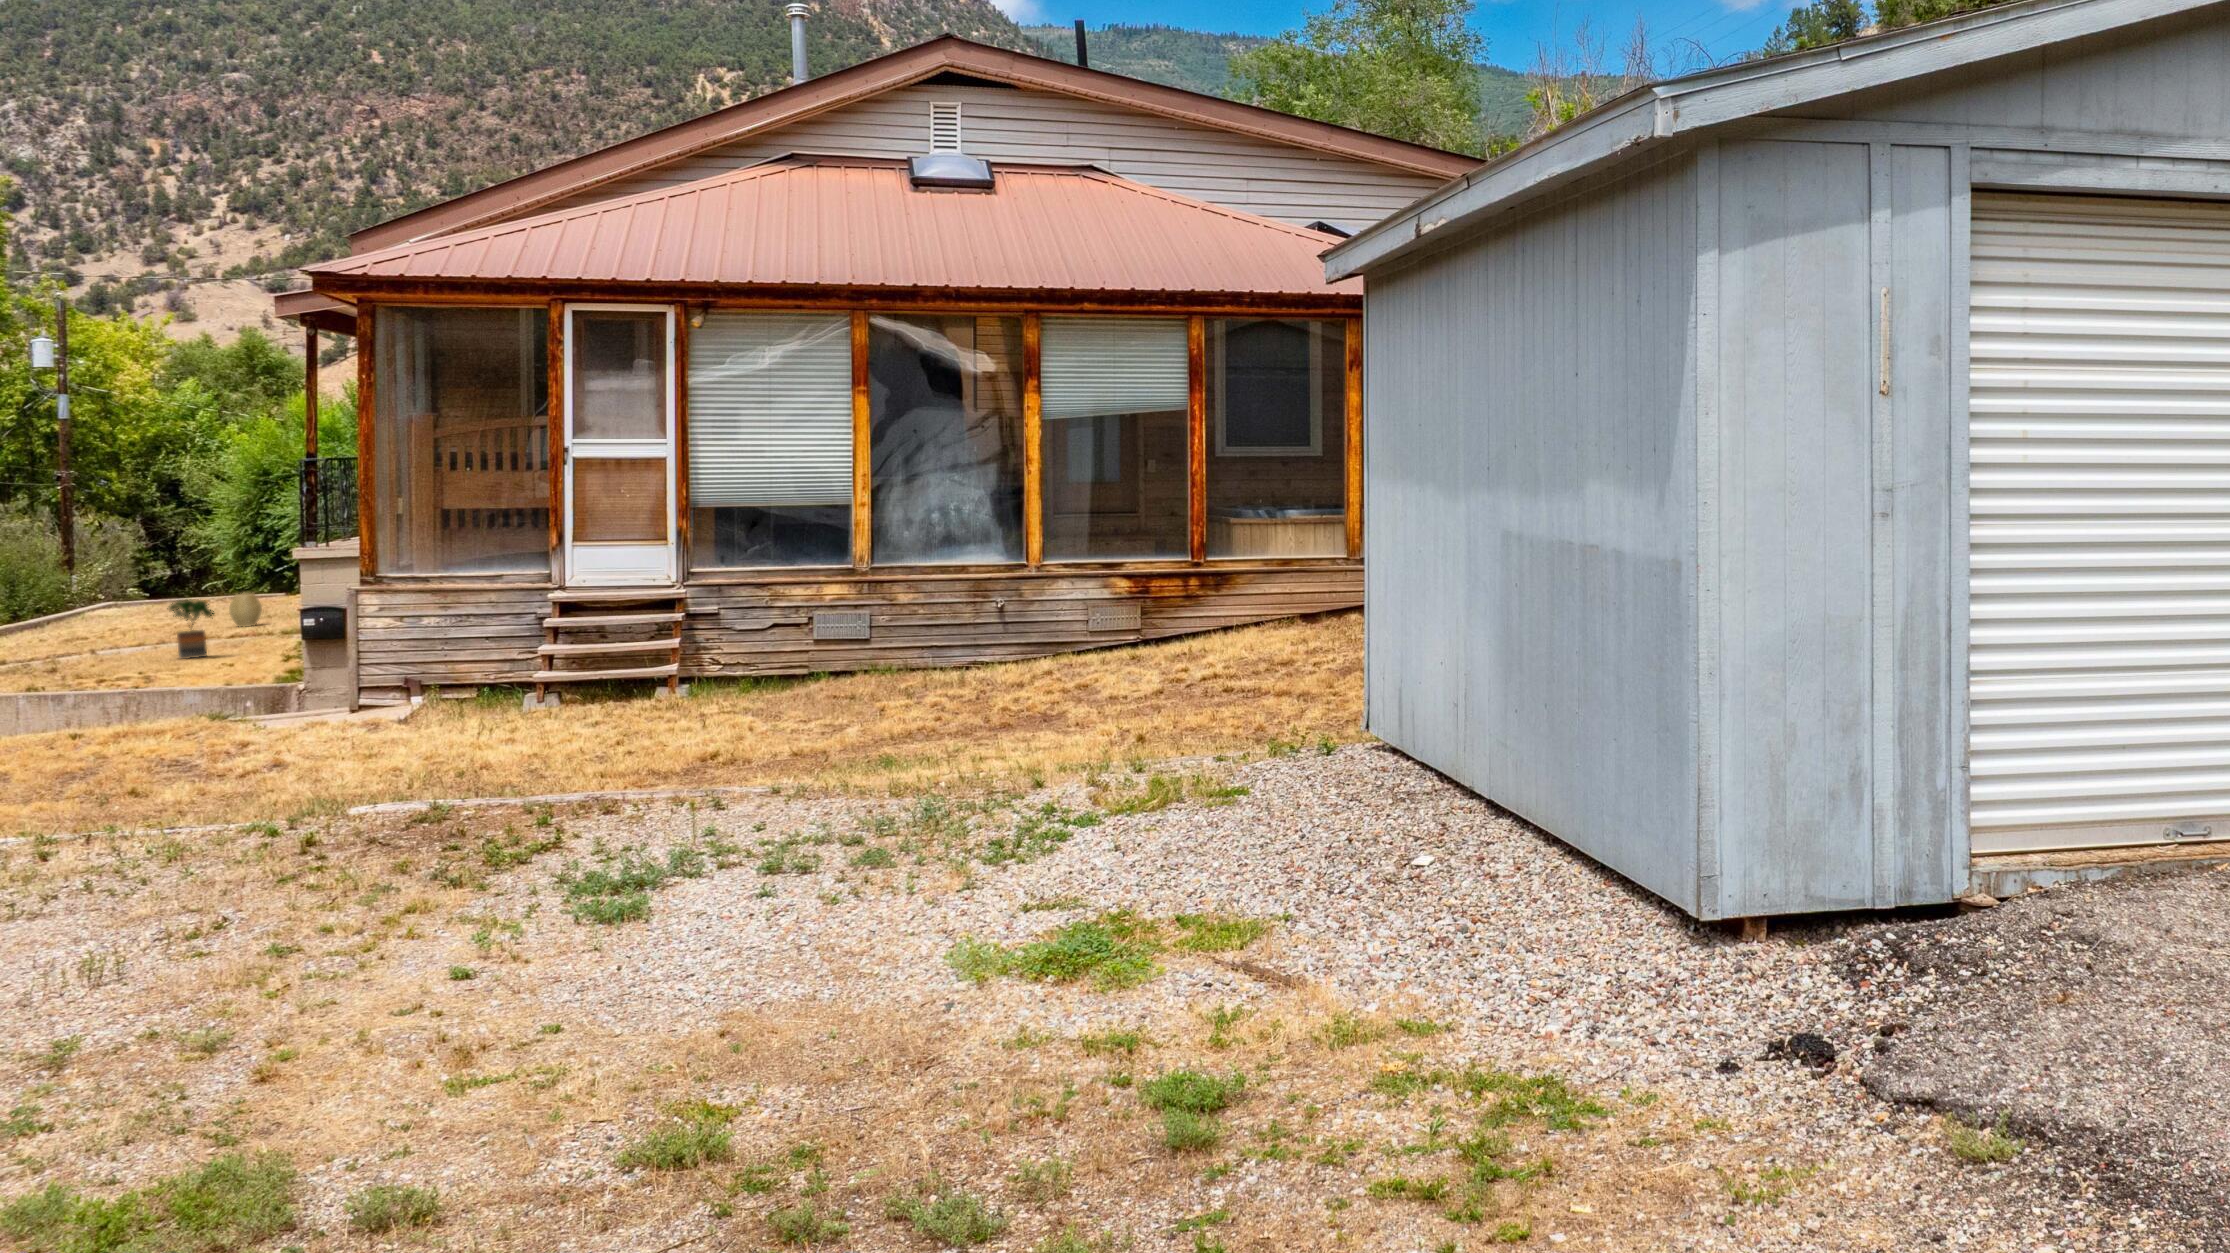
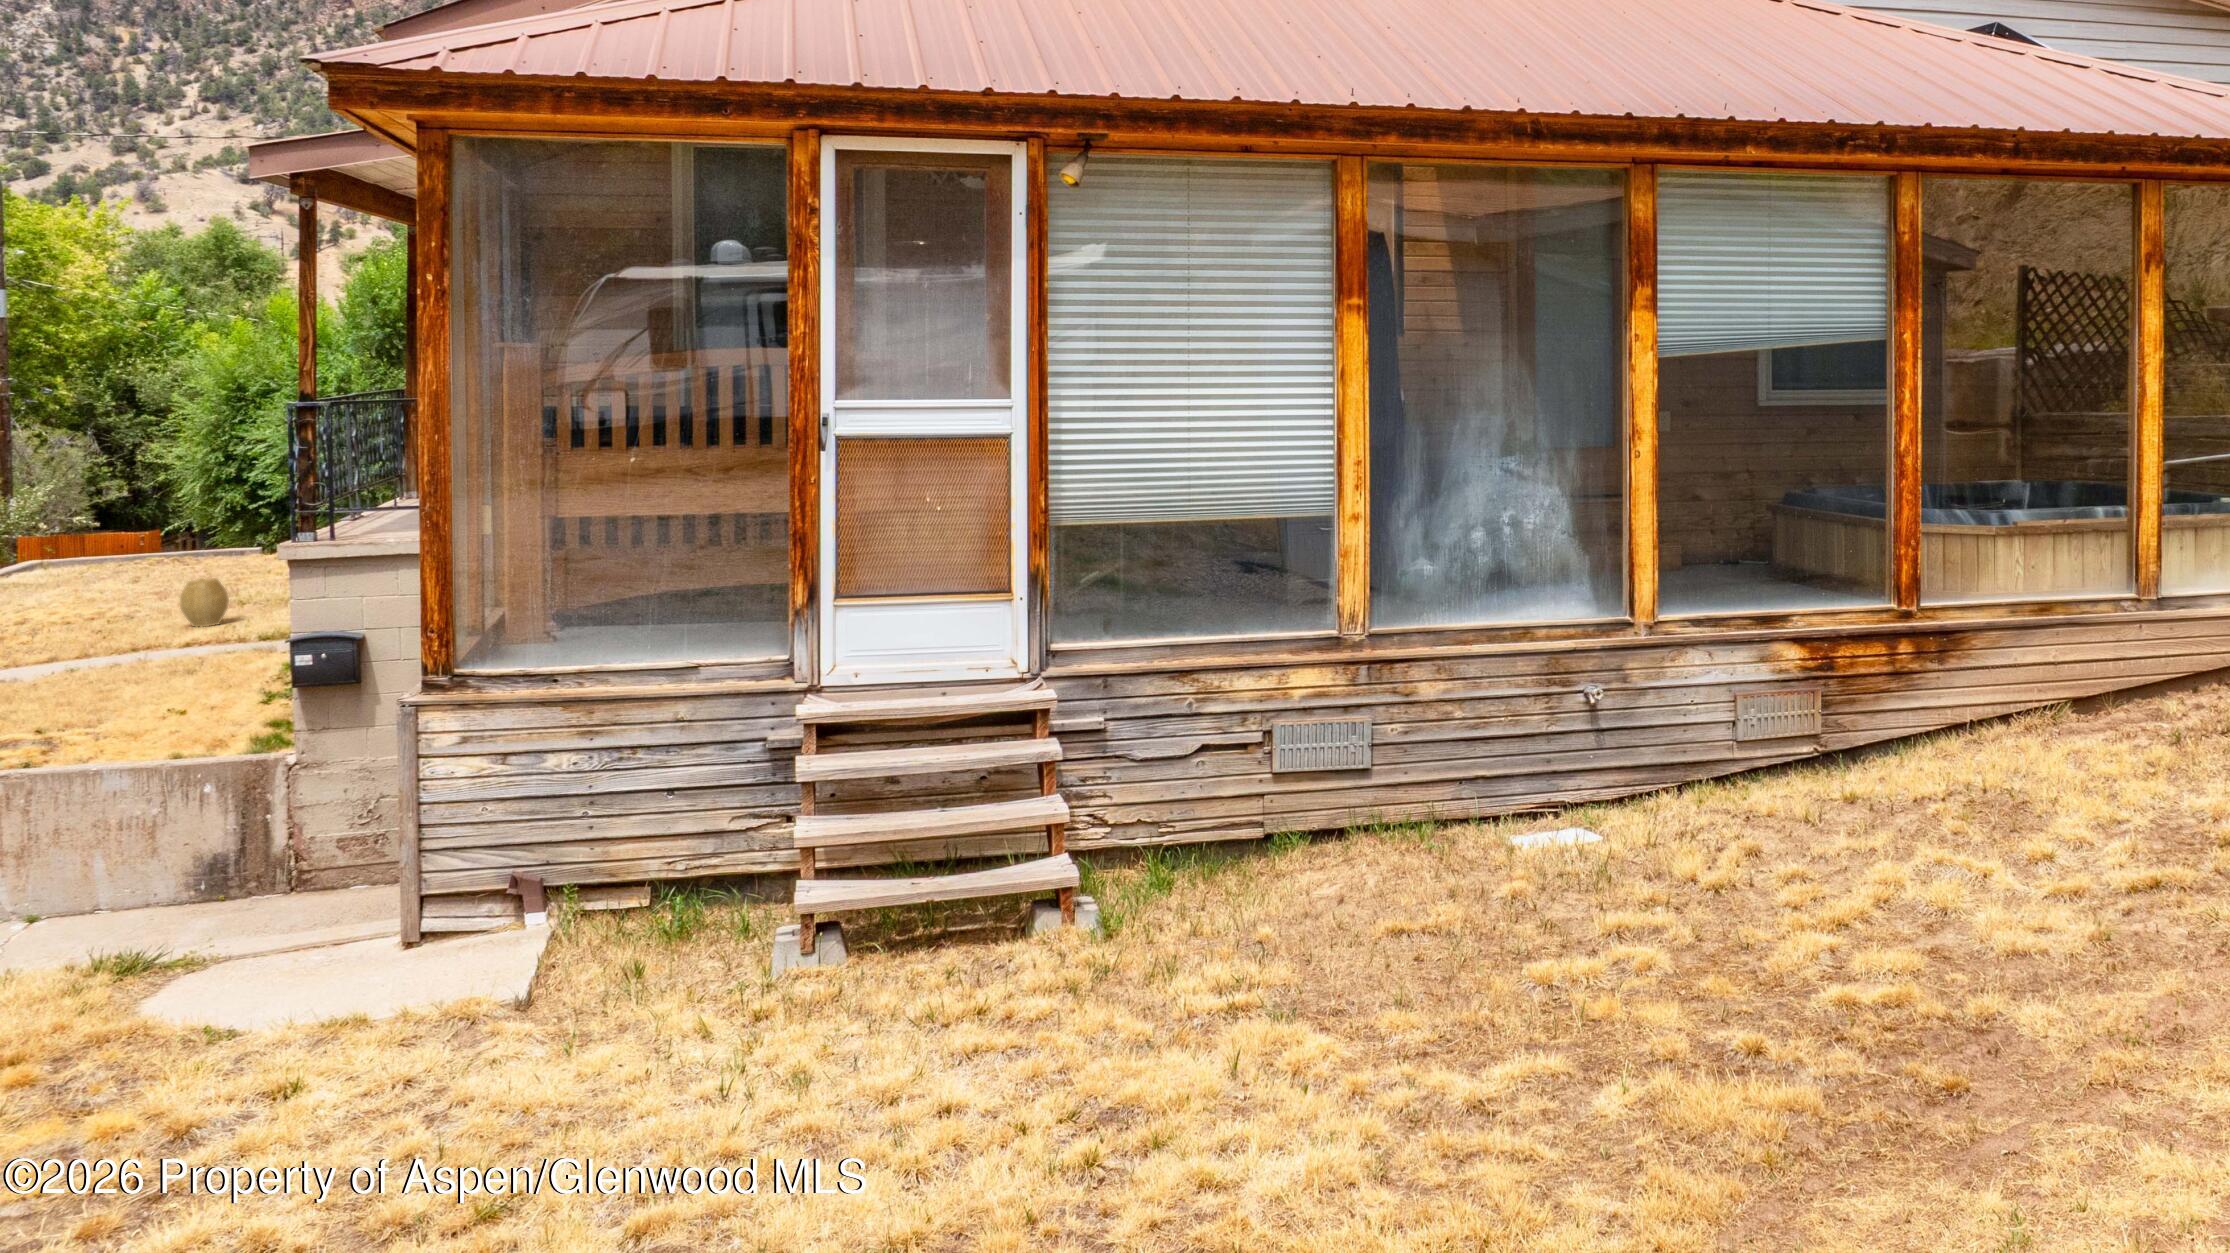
potted tree: present [167,600,215,659] -> none [59,627,145,727]

